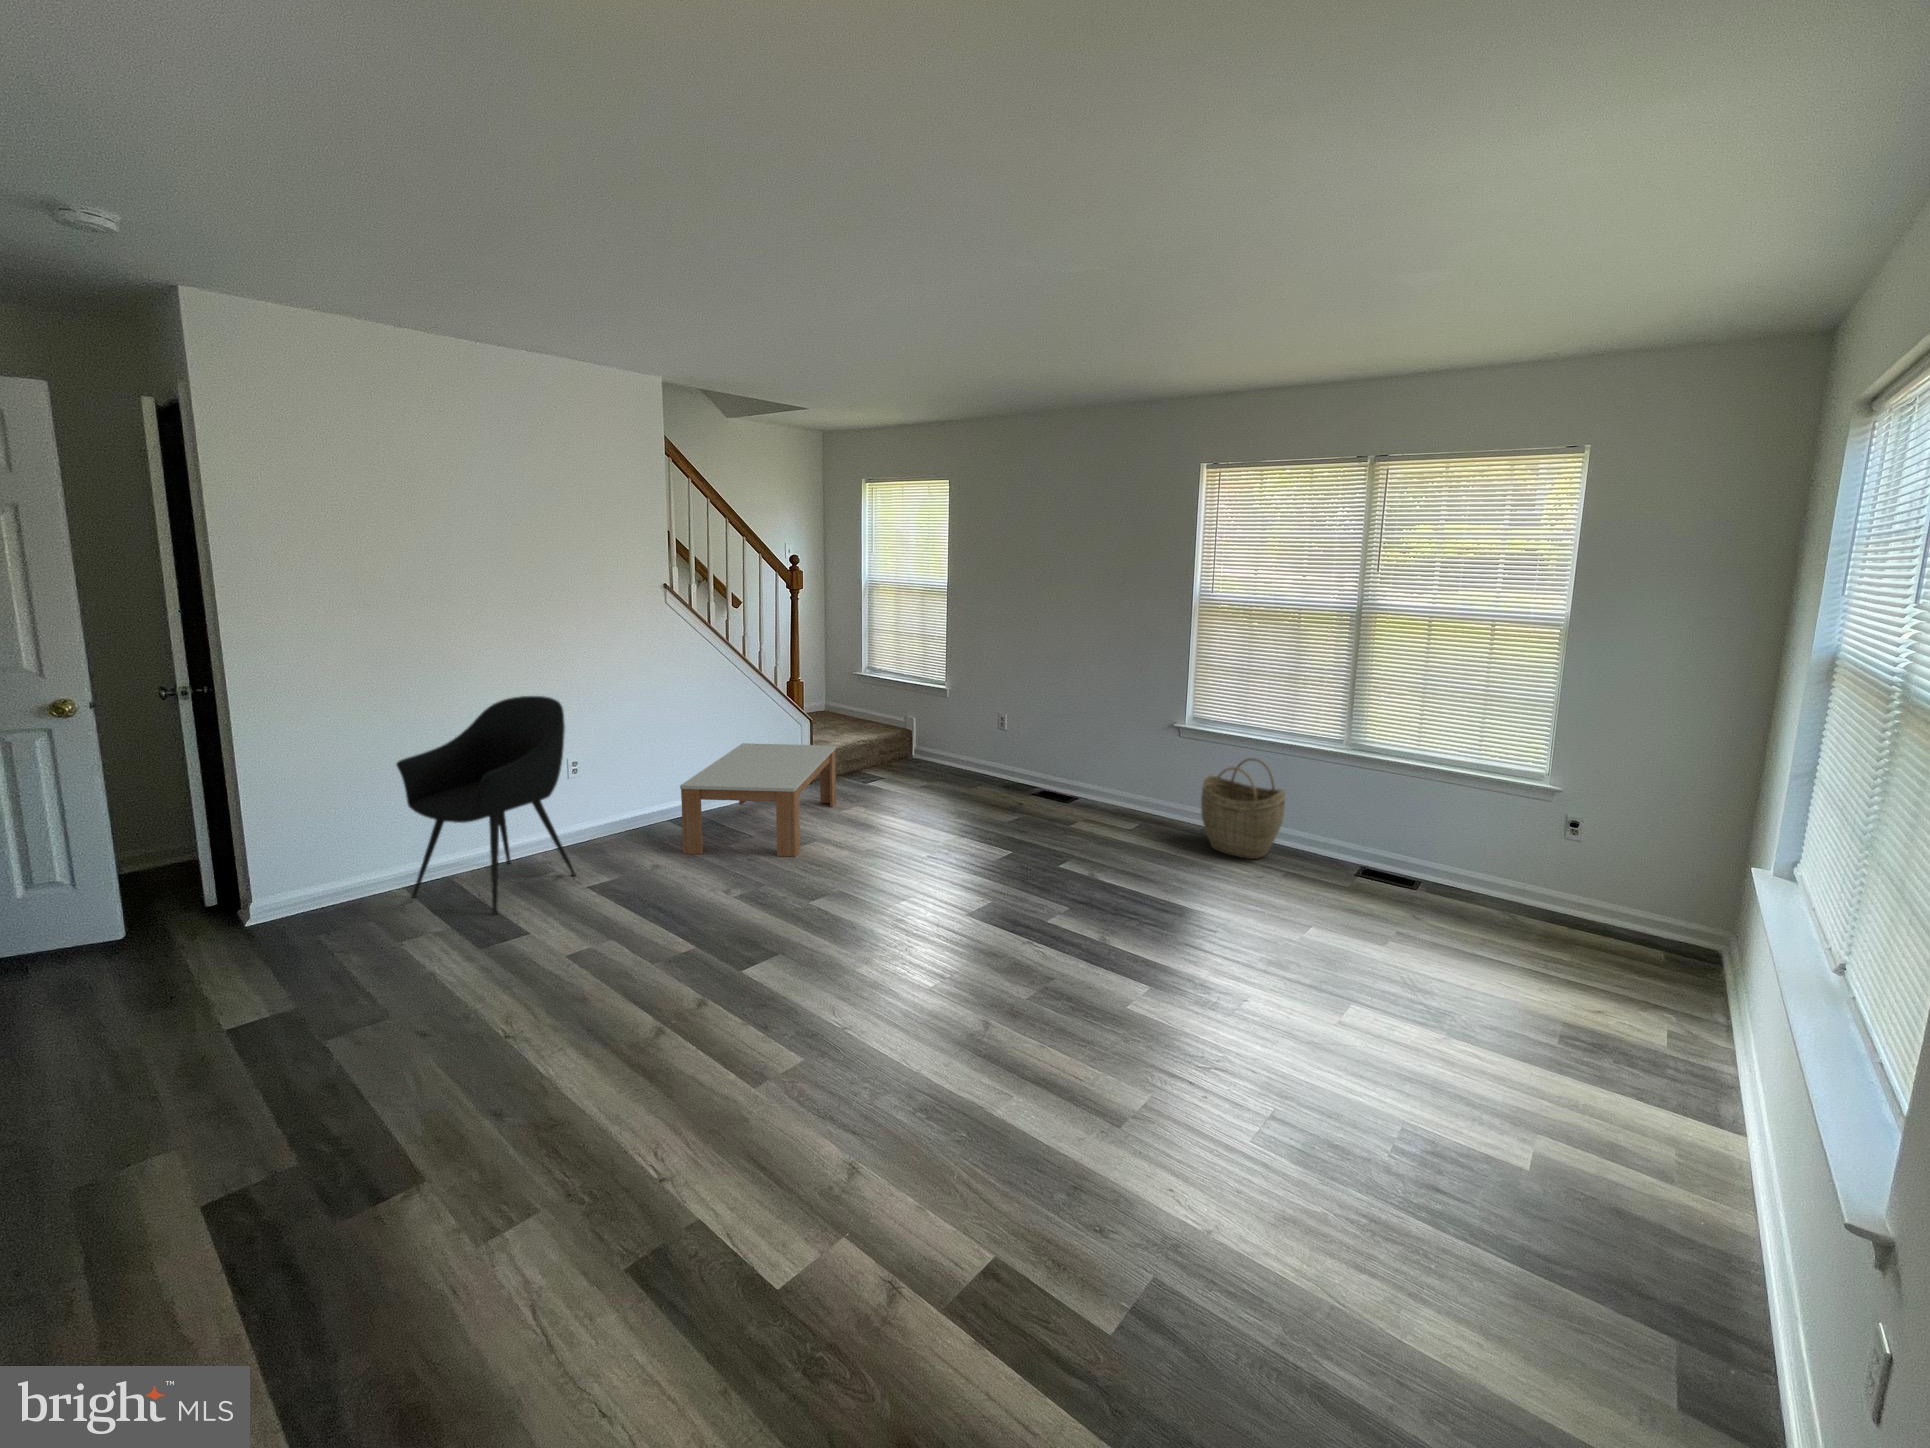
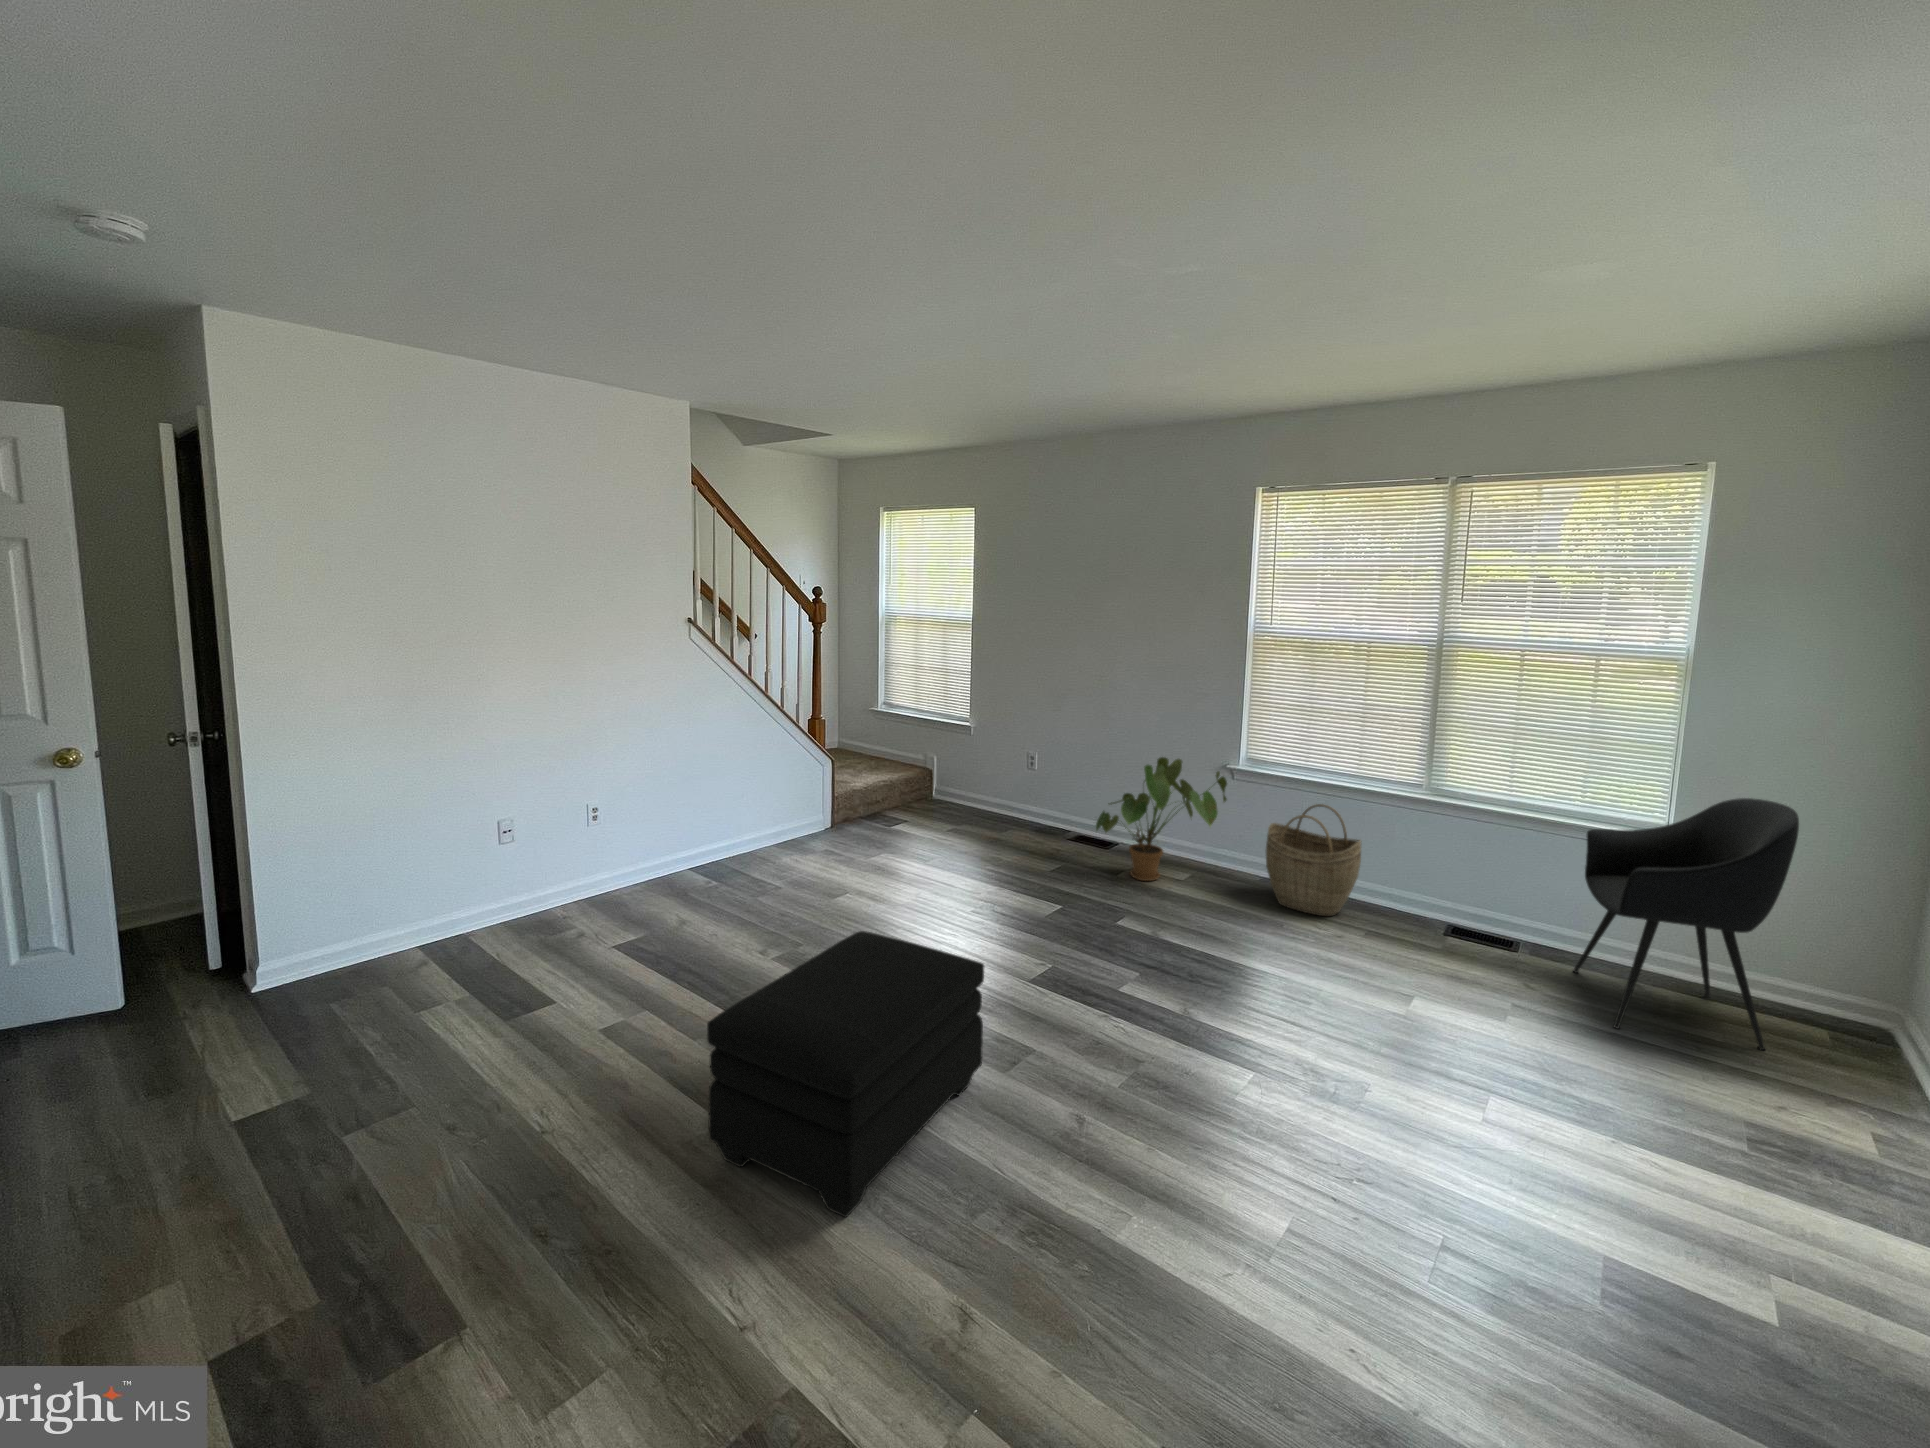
armchair: present [396,696,576,914] -> present [1574,798,1799,1050]
house plant: none [1049,716,1172,830] -> present [1096,757,1227,881]
coffee table: present [680,743,836,857] -> none [707,786,862,912]
ottoman: none [647,864,906,1100] -> present [707,931,984,1217]

